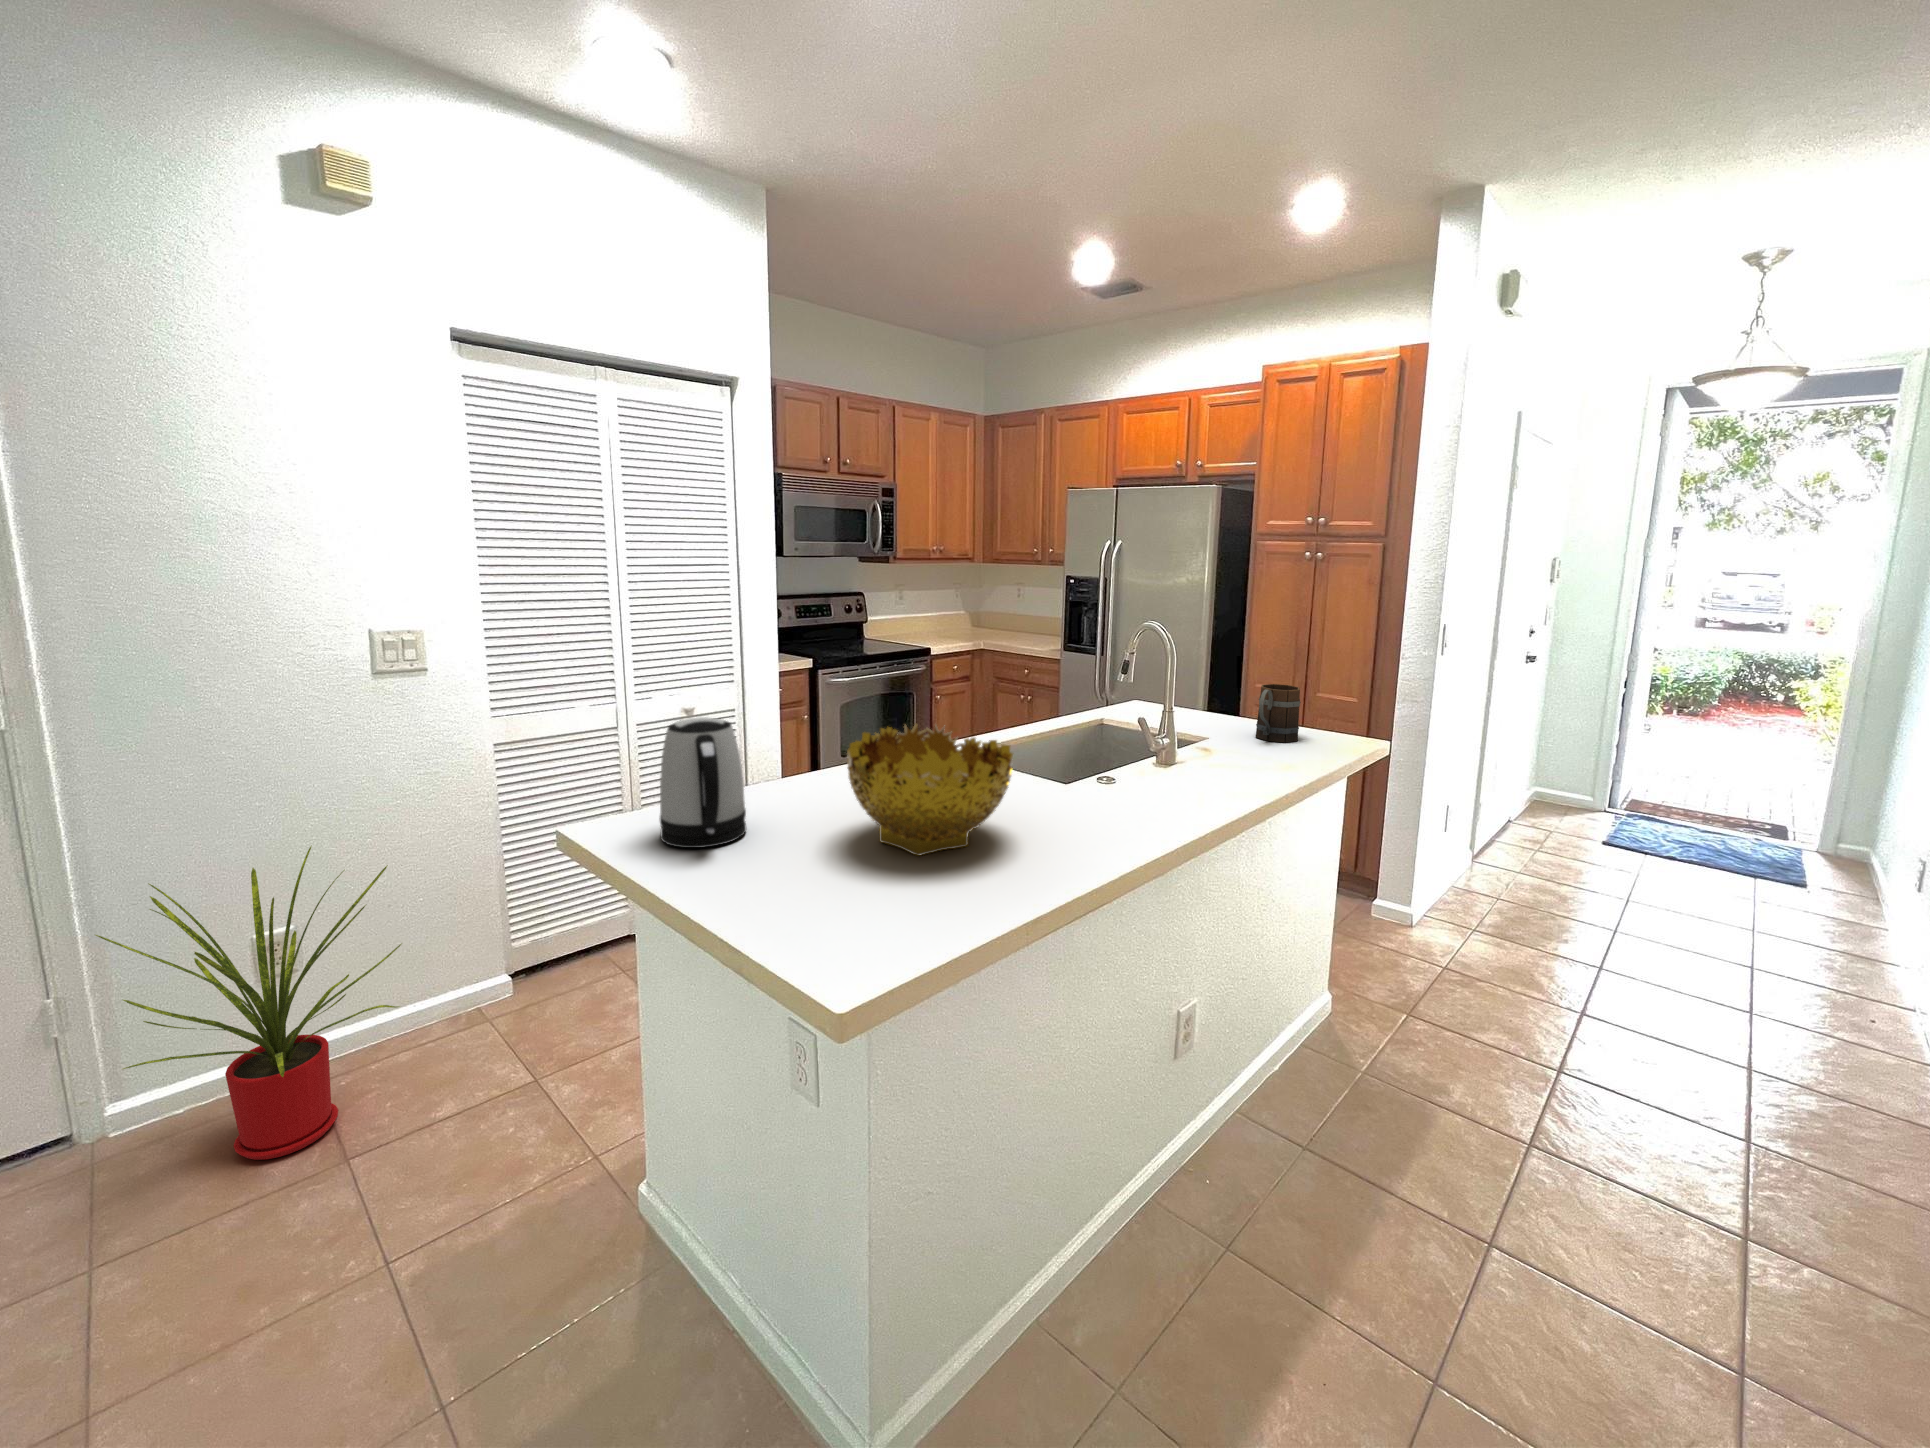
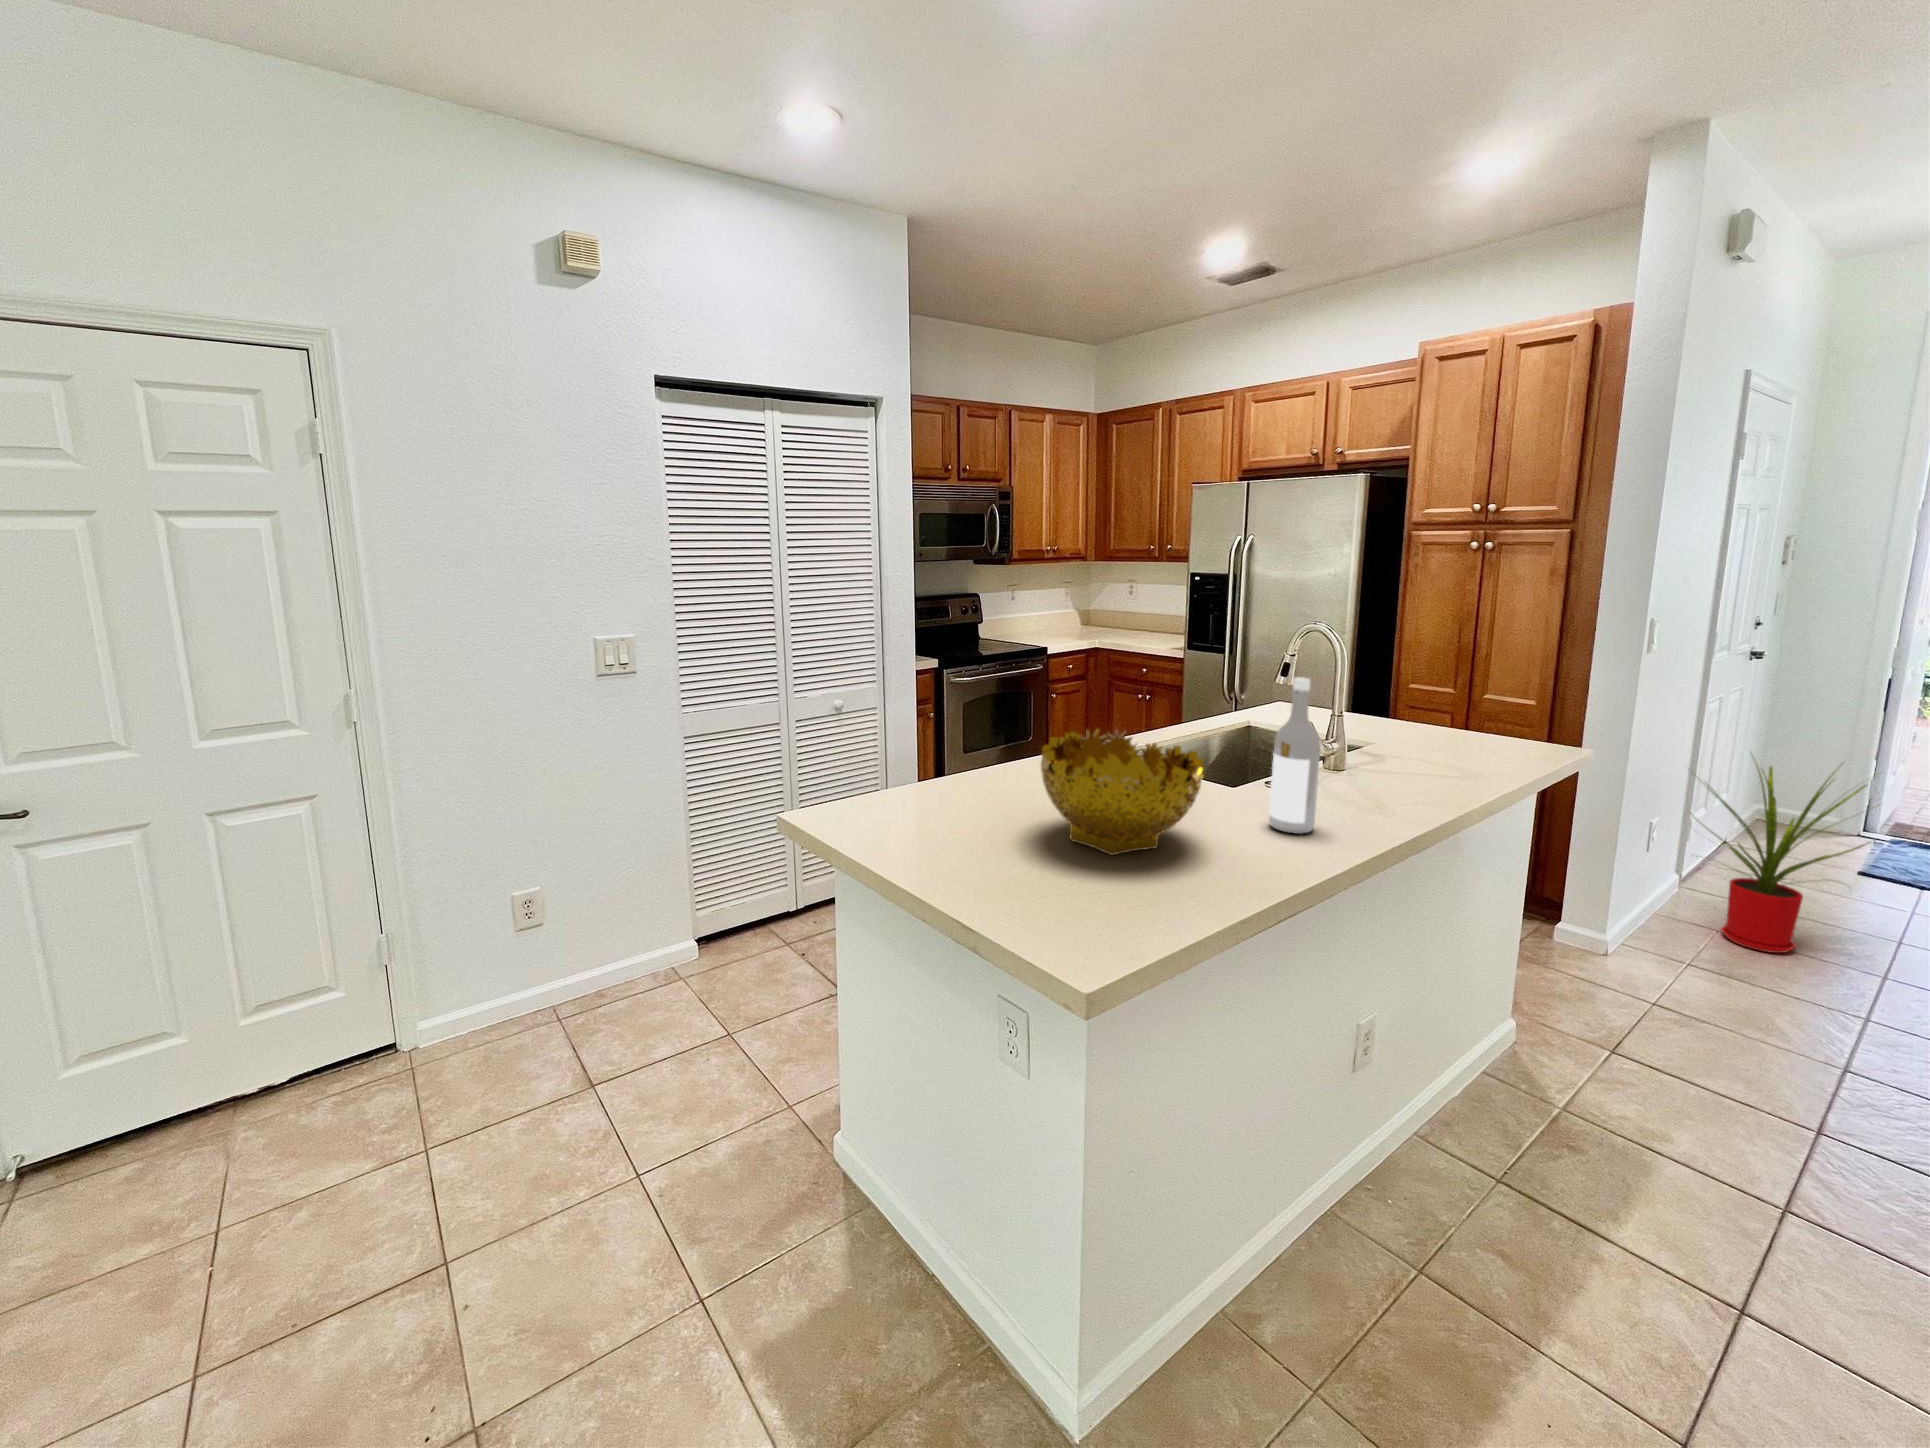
wine bottle: none [1085,670,1131,826] -> present [1269,677,1320,834]
mug: present [1256,684,1301,742] -> none [1431,688,1486,750]
kettle: present [660,717,746,848] -> none [869,722,943,840]
house plant: present [96,847,401,1160] -> present [1702,763,1871,953]

